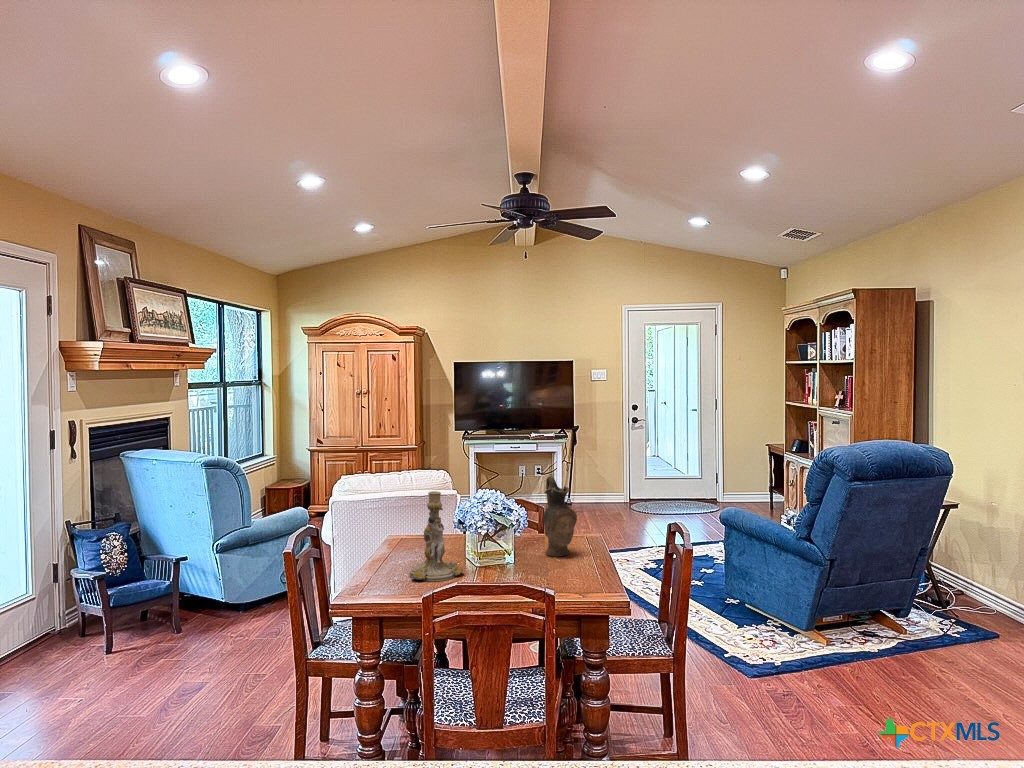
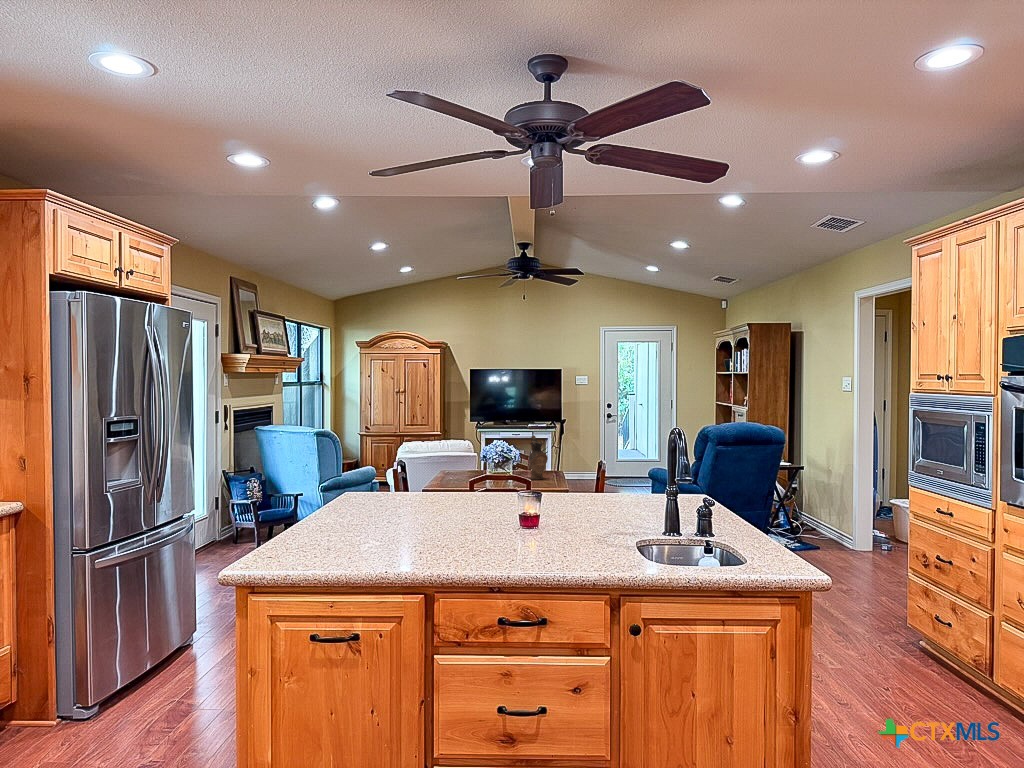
candlestick: present [410,491,464,582] -> none [456,440,485,487]

